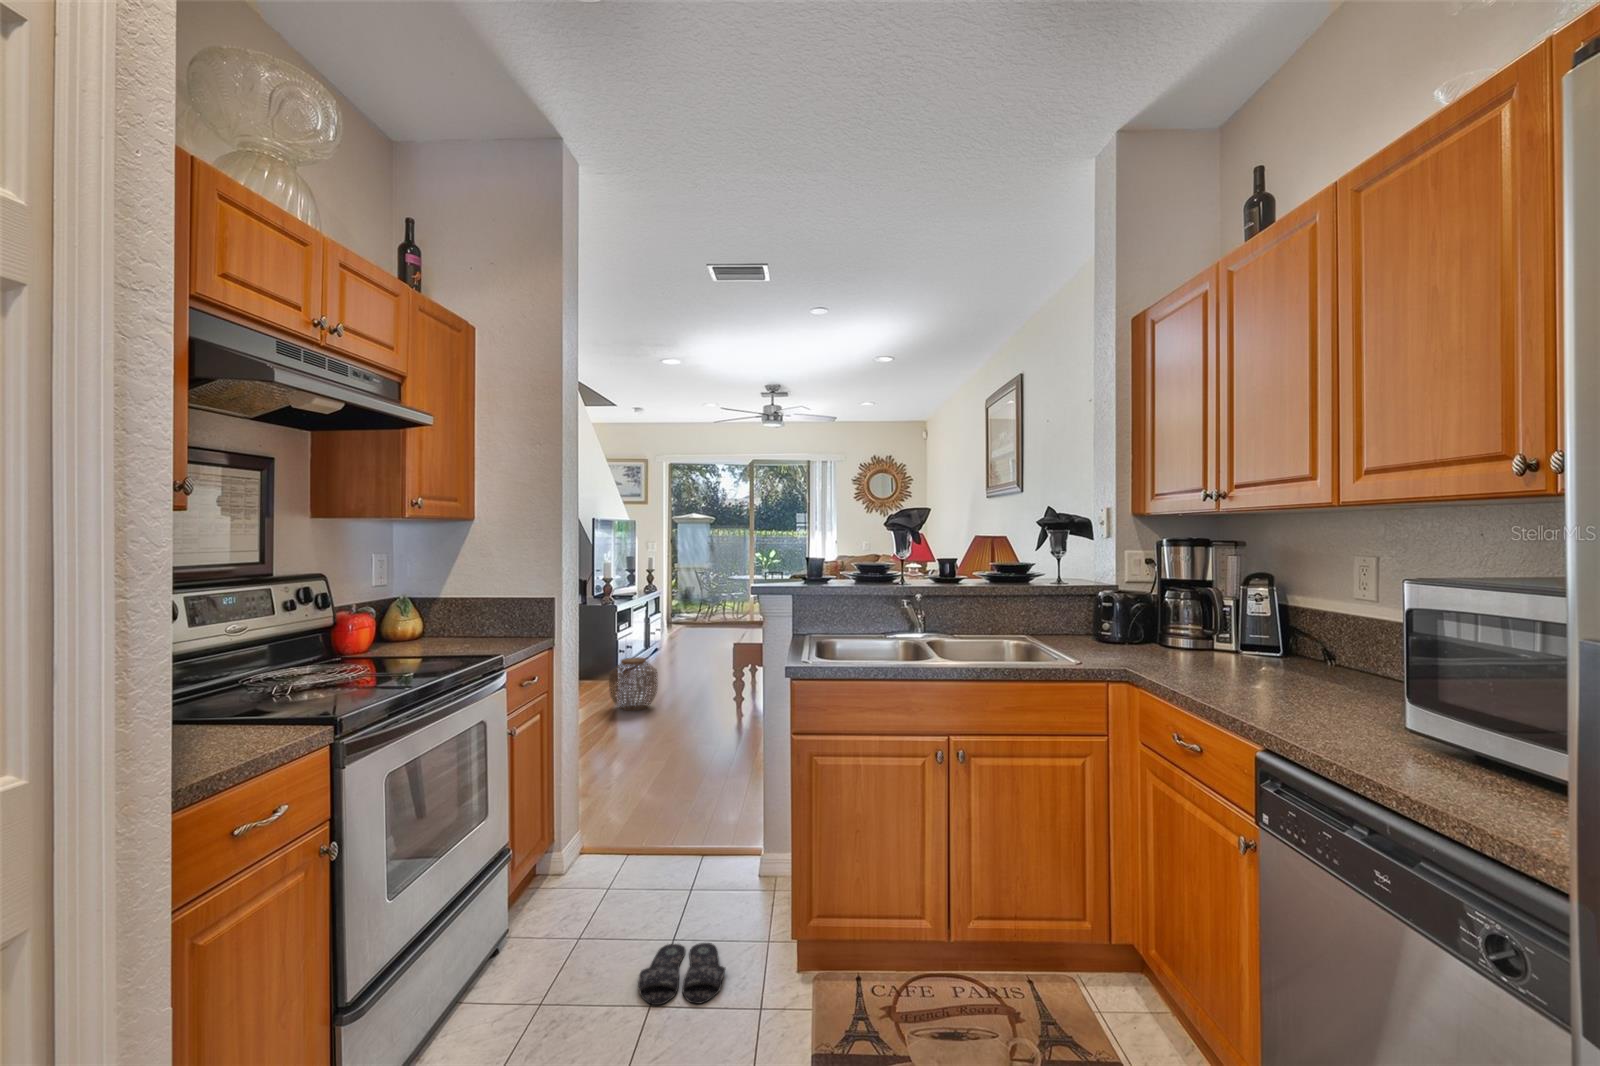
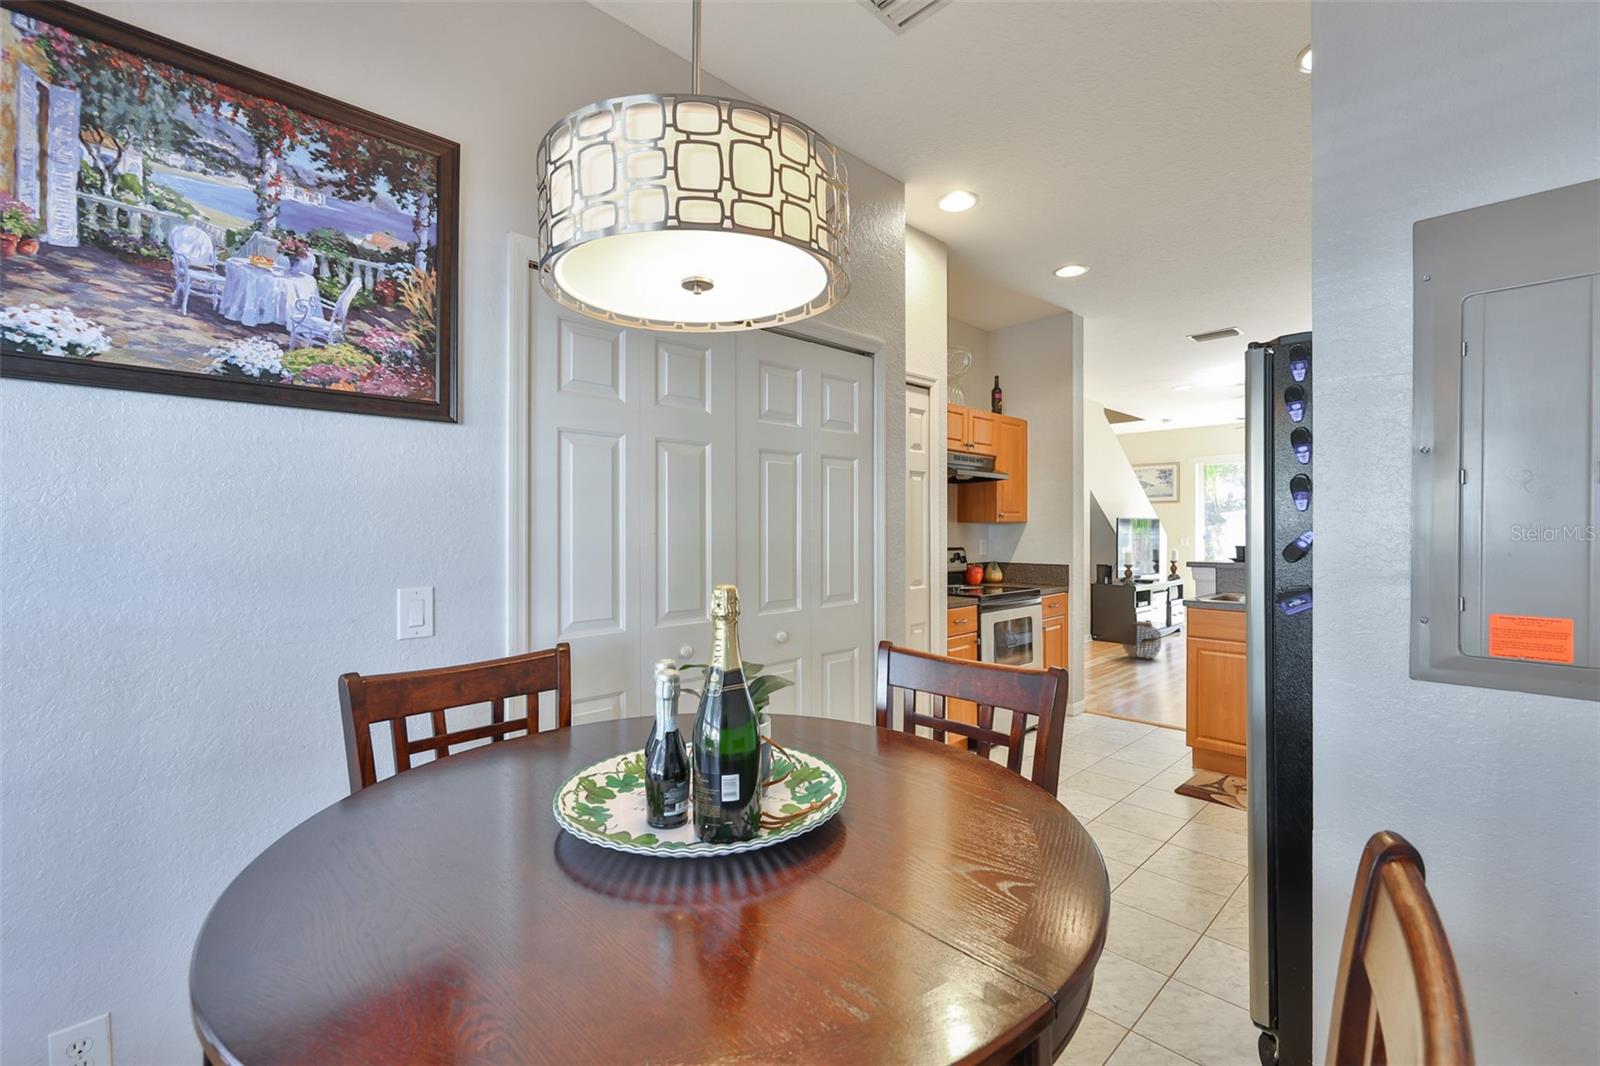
slippers: present [638,943,725,1005] -> none [1100,744,1148,762]

